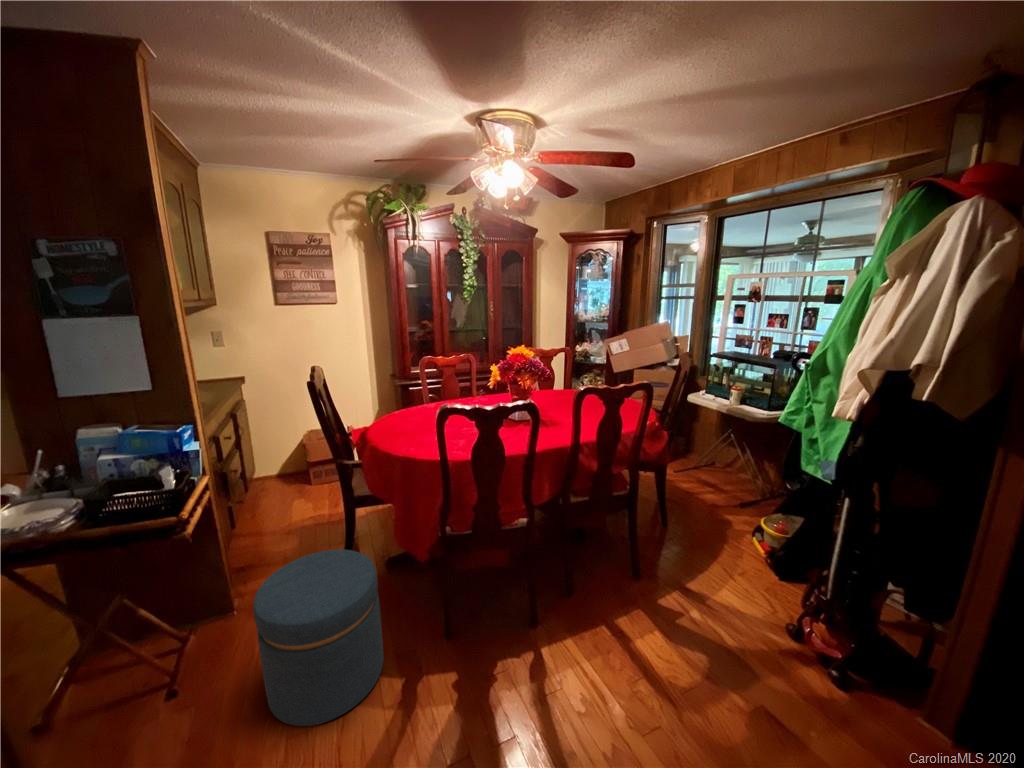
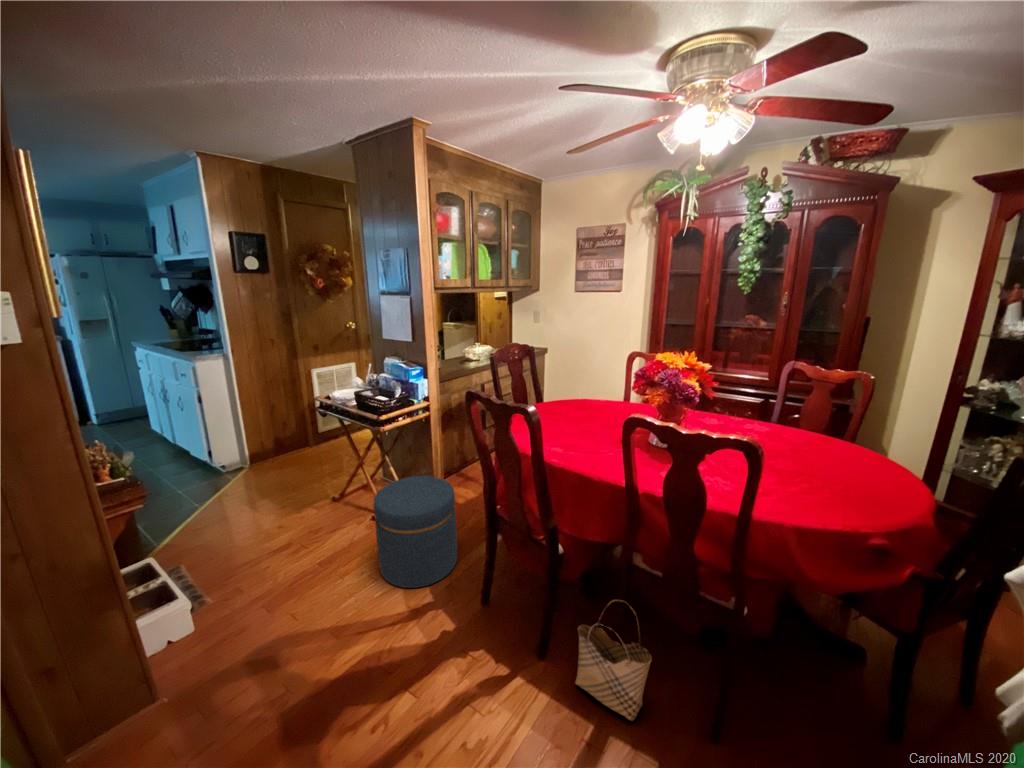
woven basket: none [563,526,612,614] -> present [575,599,652,720]

